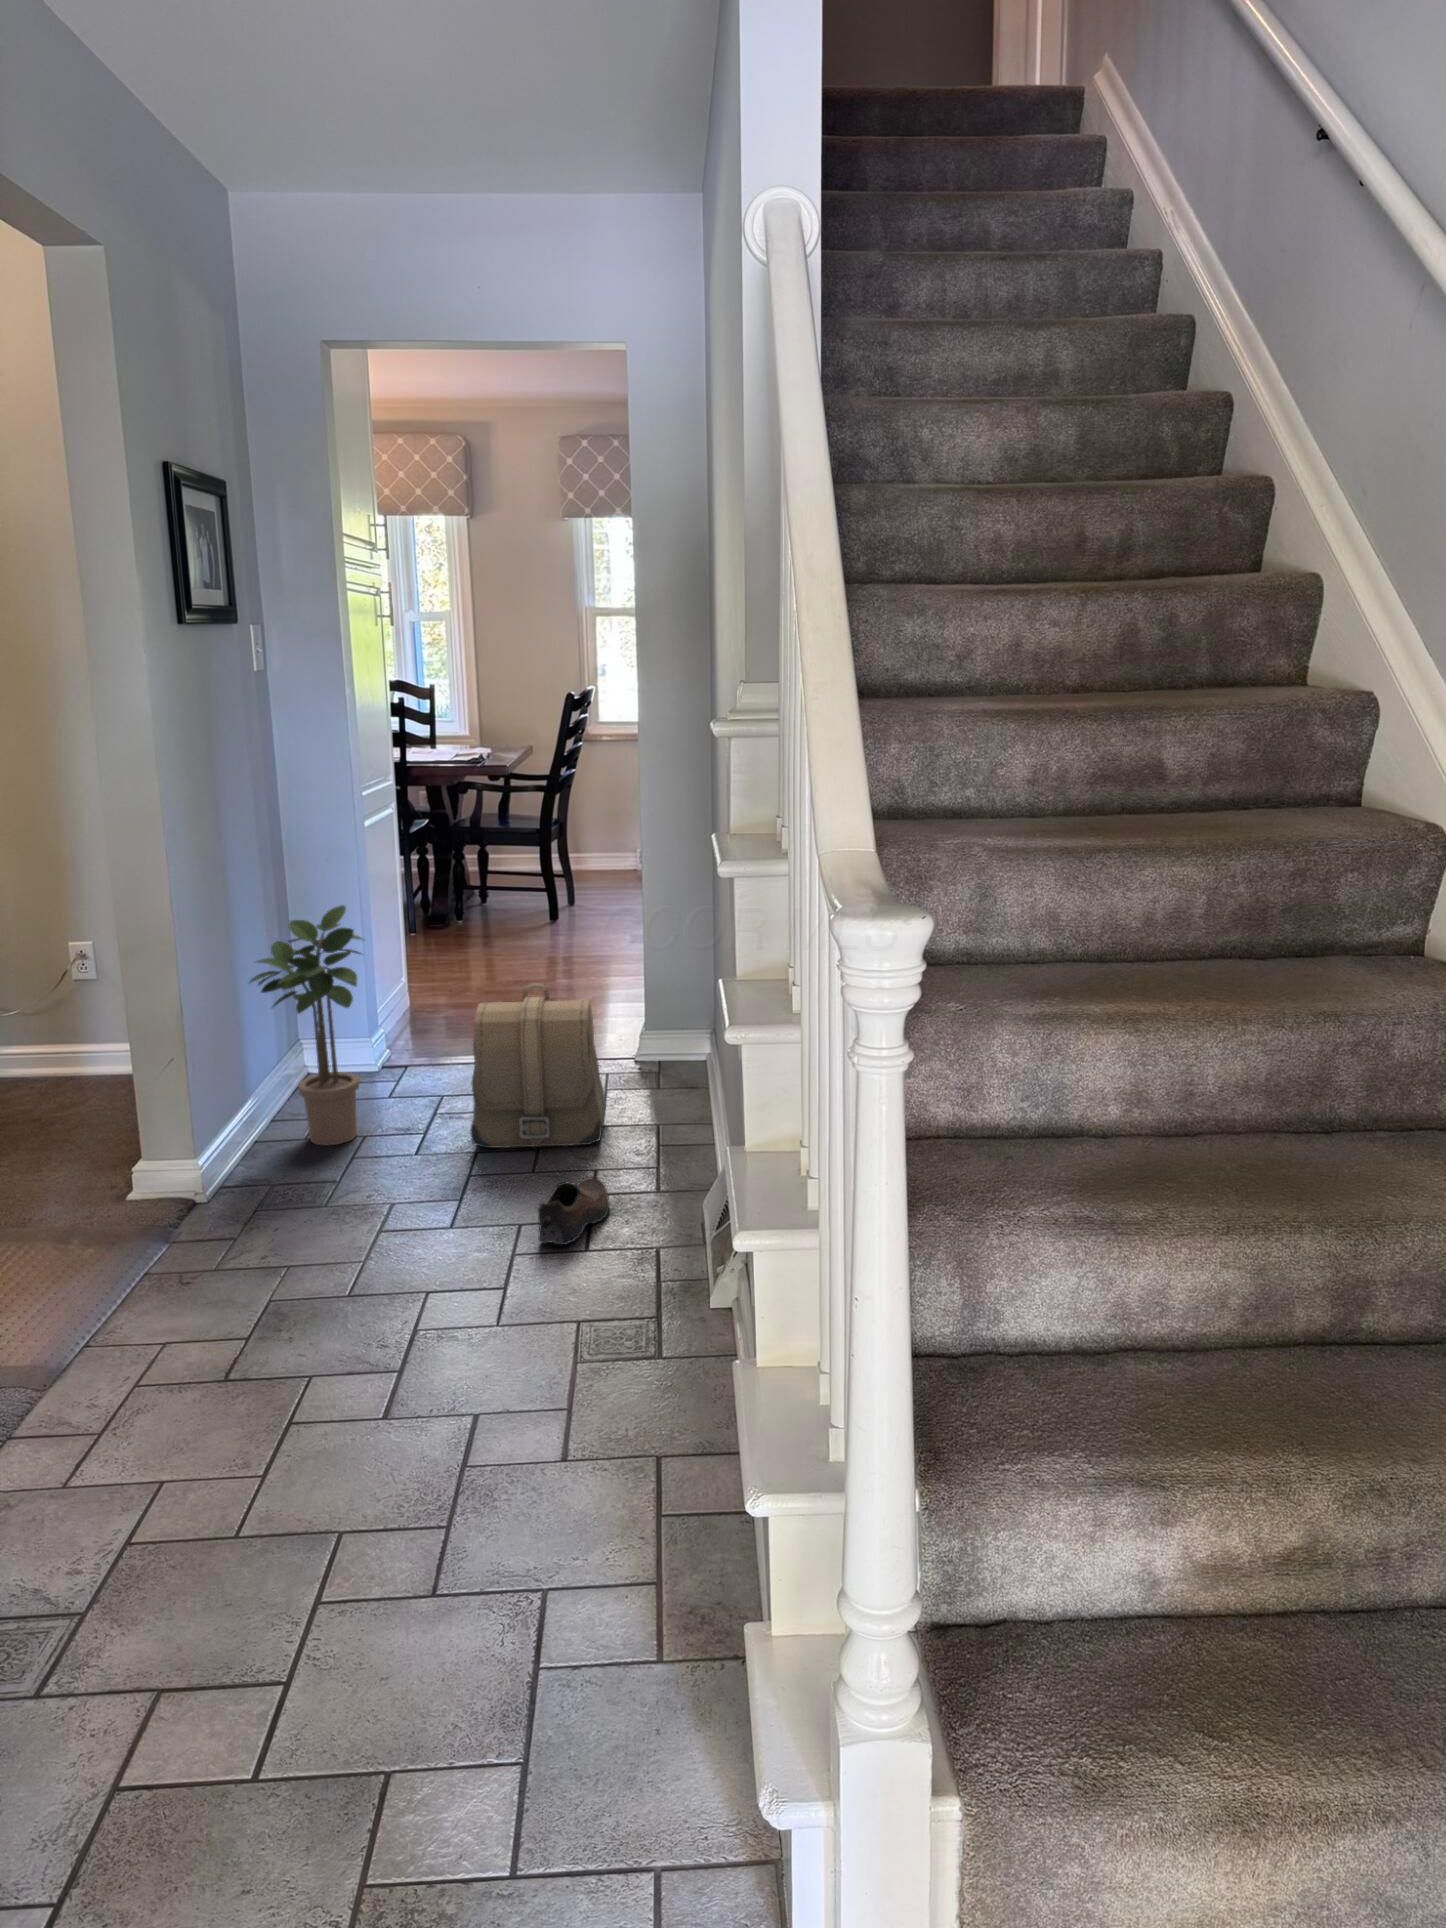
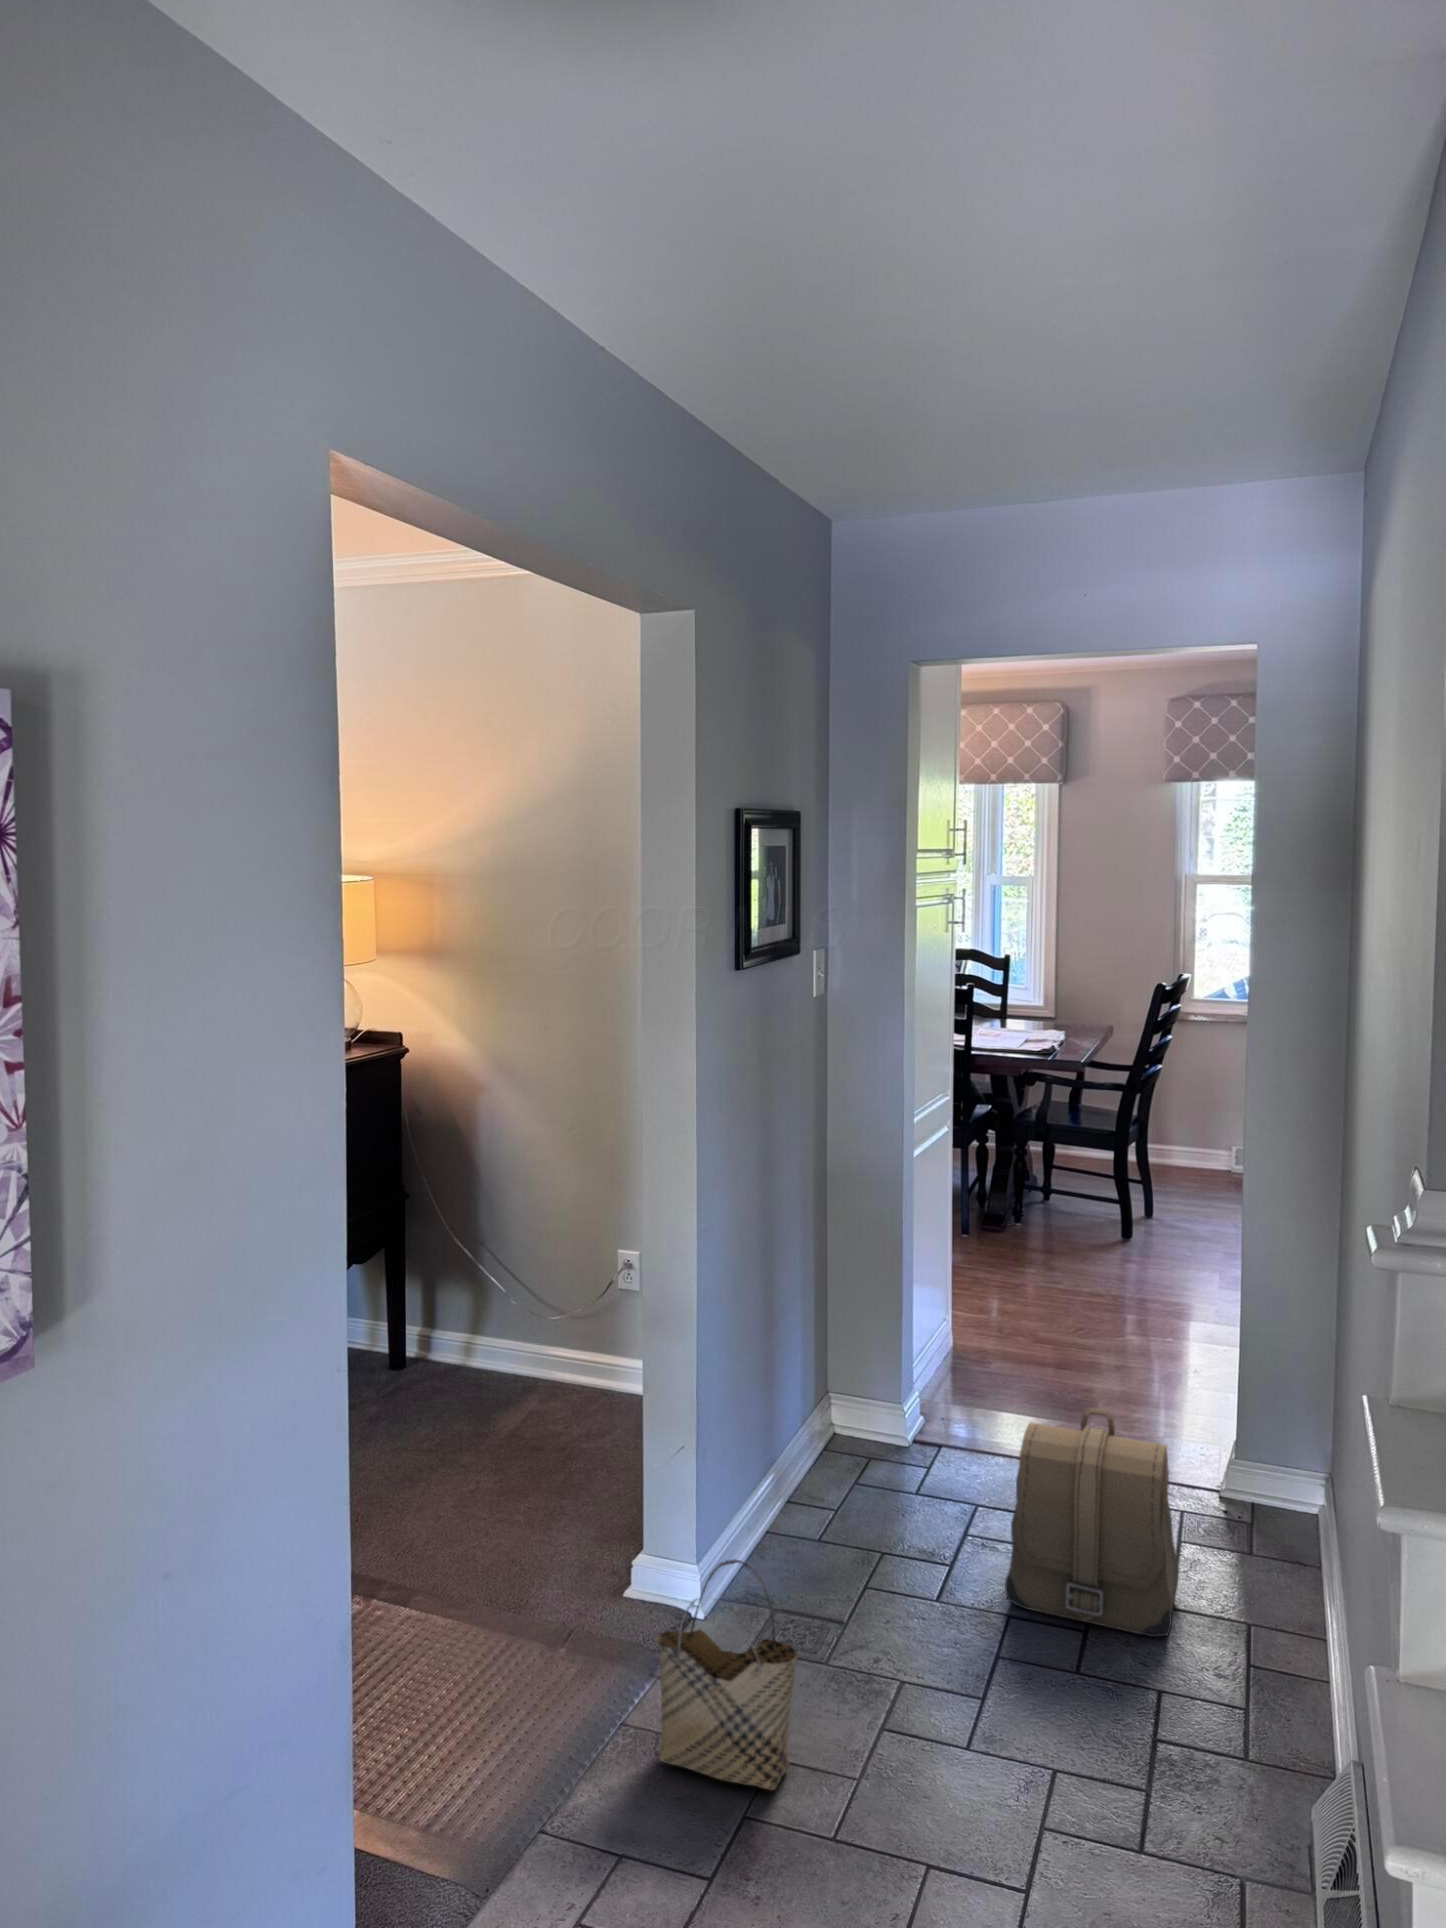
potted plant: present [249,905,363,1146] -> none [775,1273,906,1556]
woven basket: none [165,1116,300,1294] -> present [656,1559,797,1790]
shoe: present [538,1178,610,1245] -> none [1079,1712,1177,1823]

